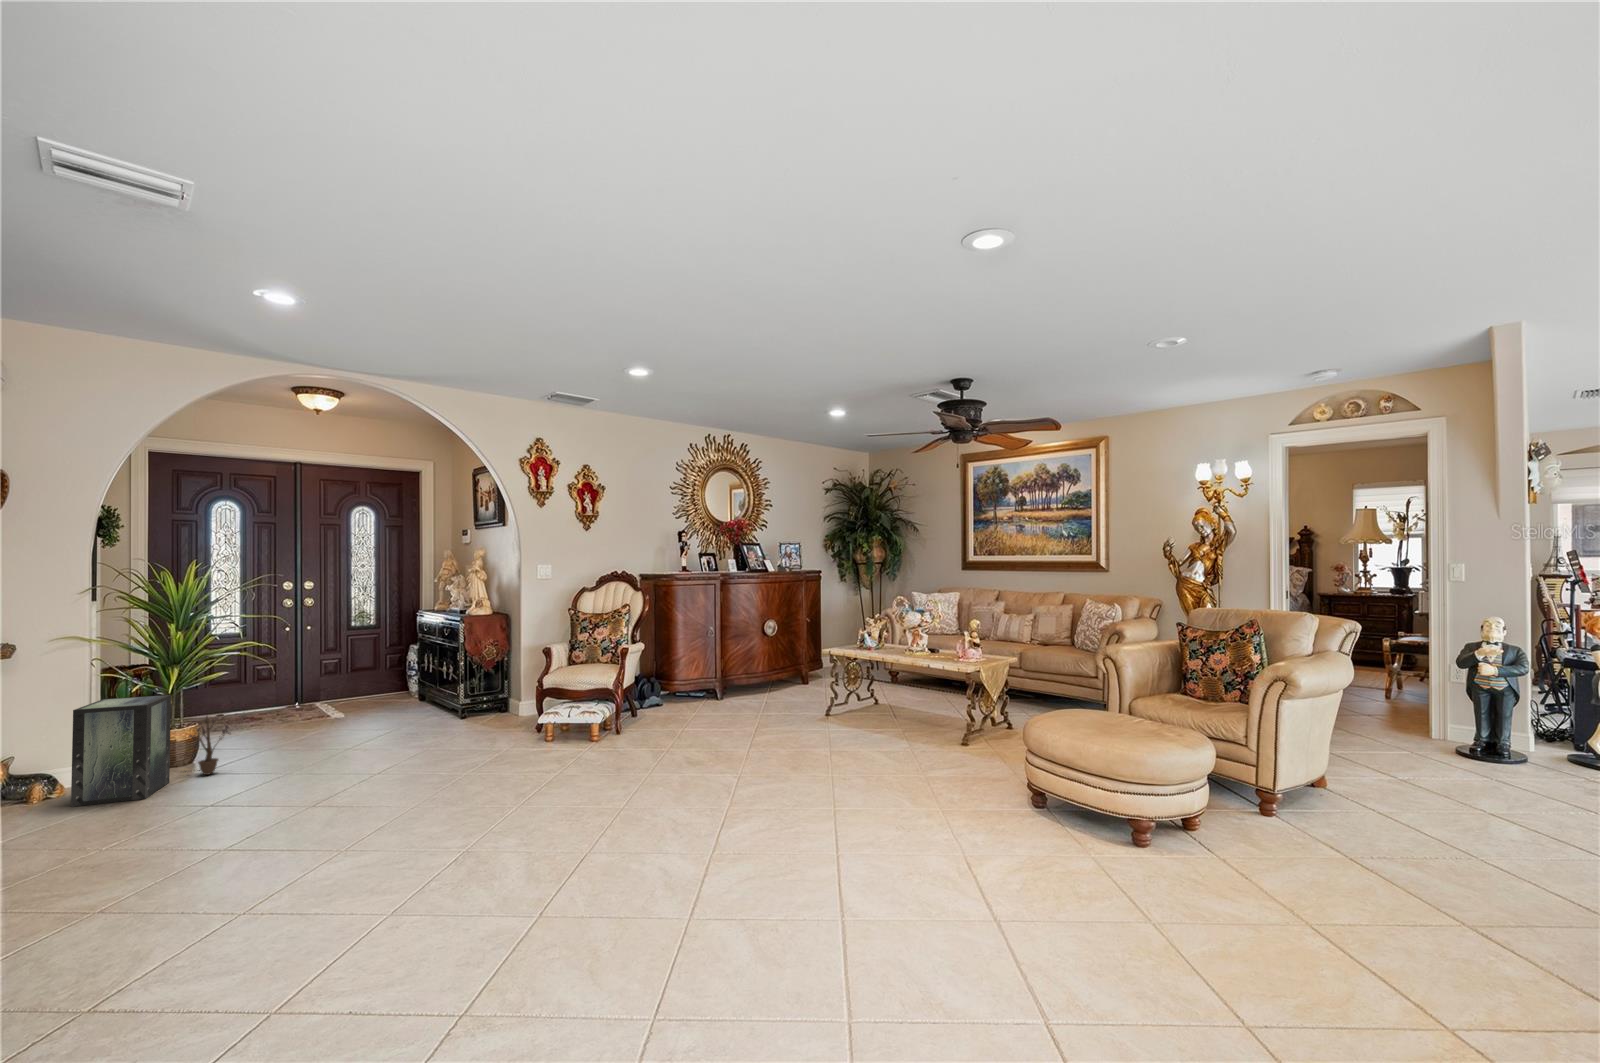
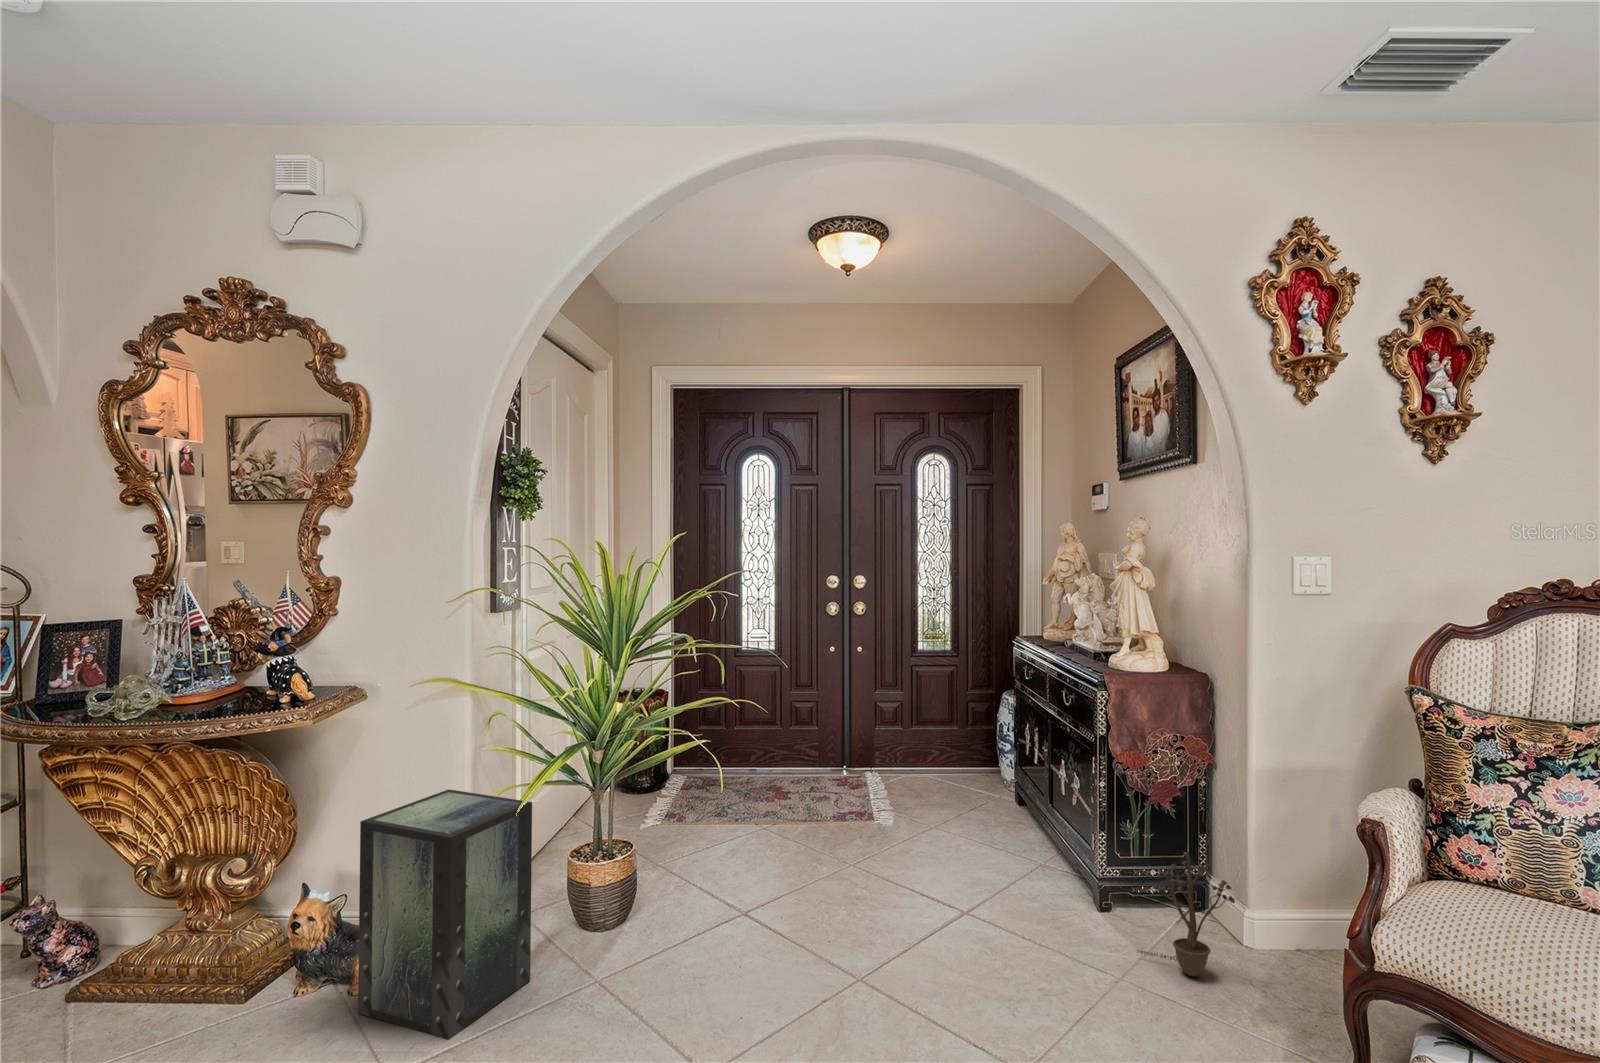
decorative plant: present [184,716,229,775] -> present [1137,853,1235,977]

